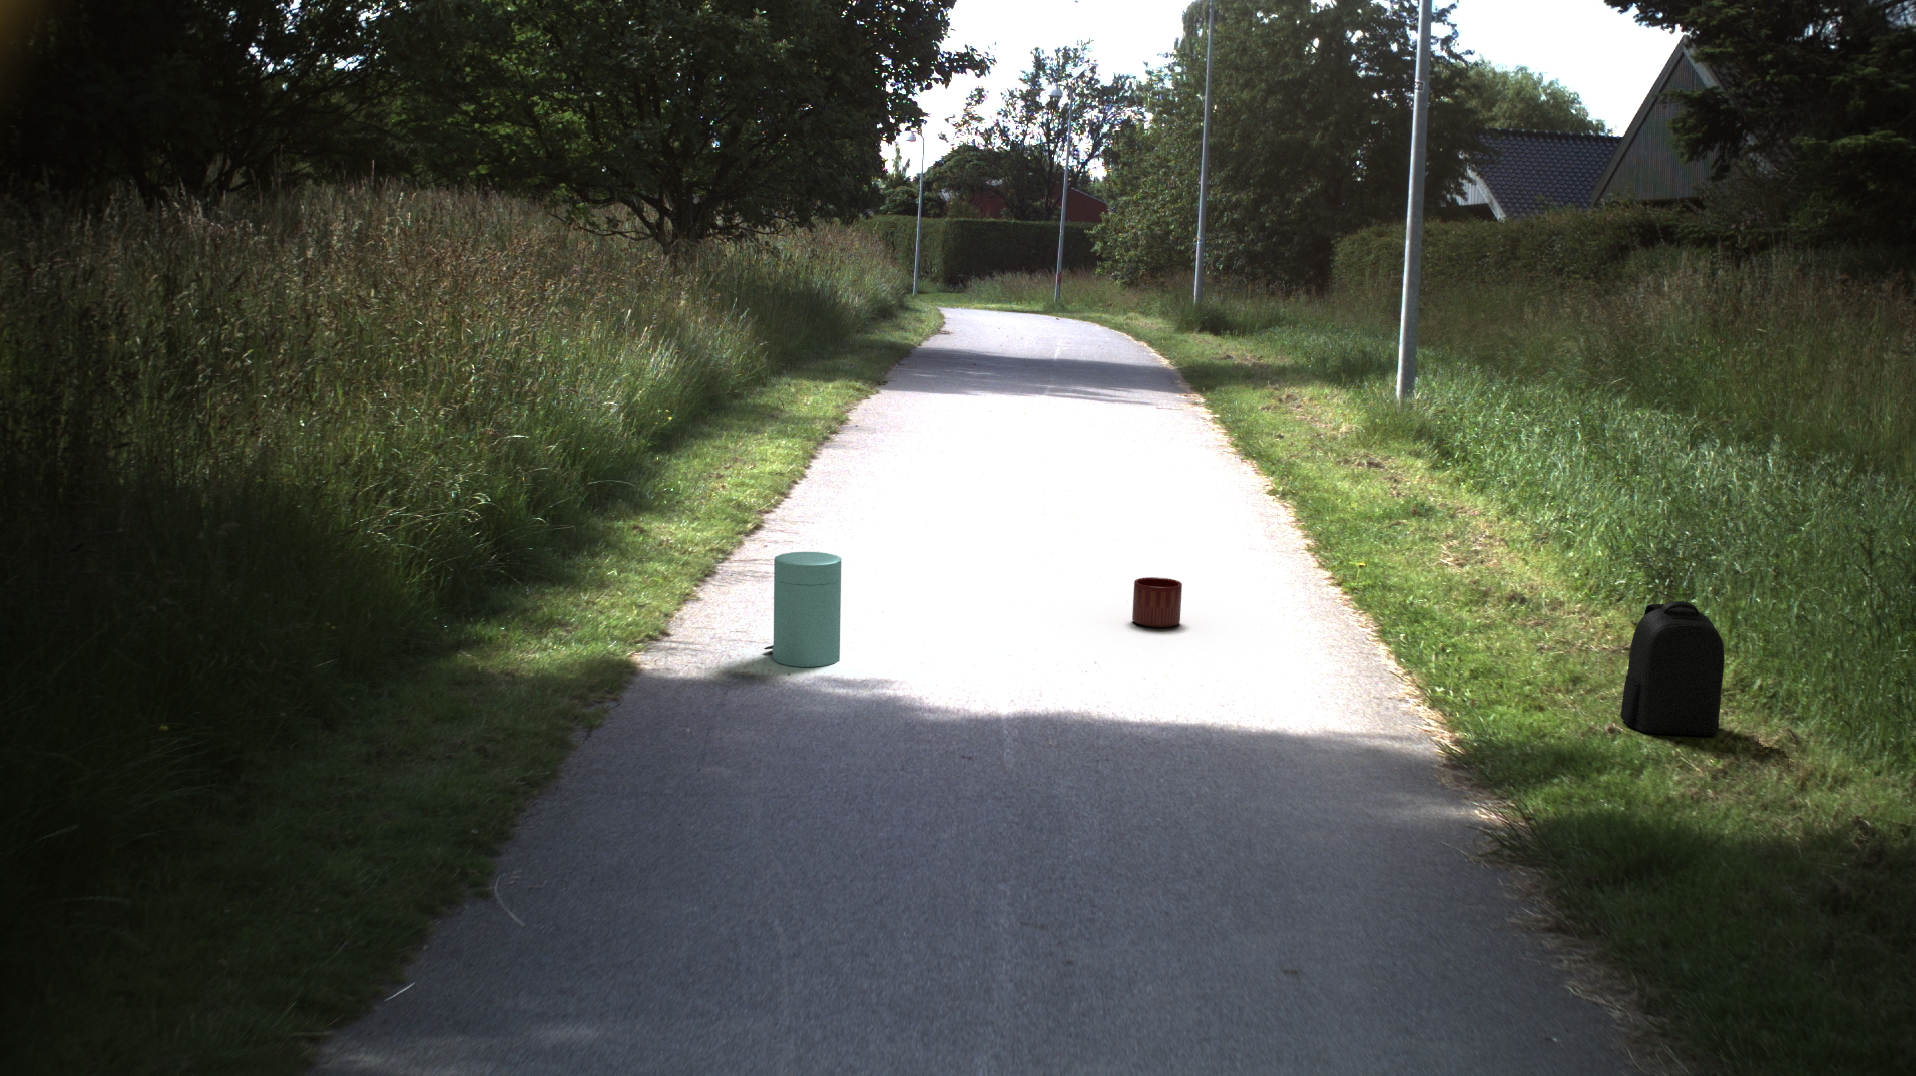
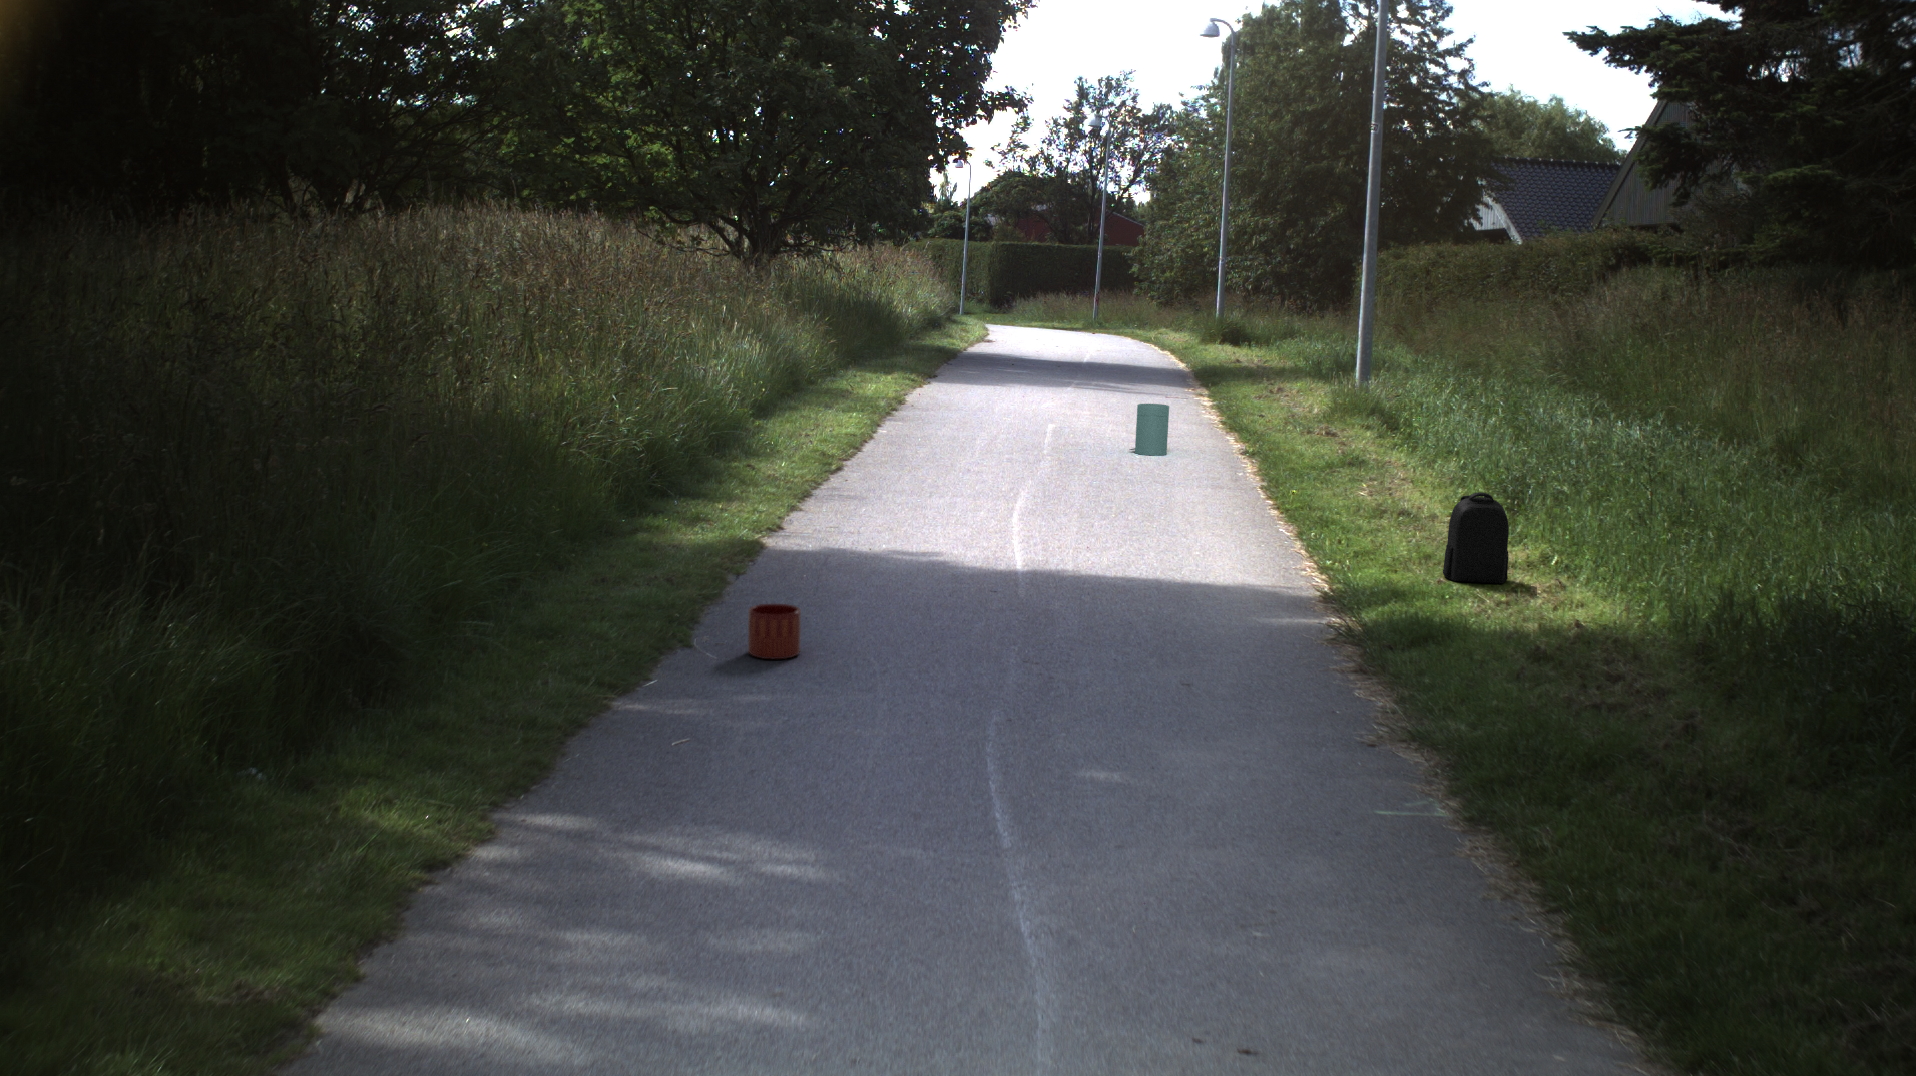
trash can: present [764,552,841,667] -> present [1130,404,1169,456]
planter: present [1132,577,1182,628] -> present [748,604,801,659]

